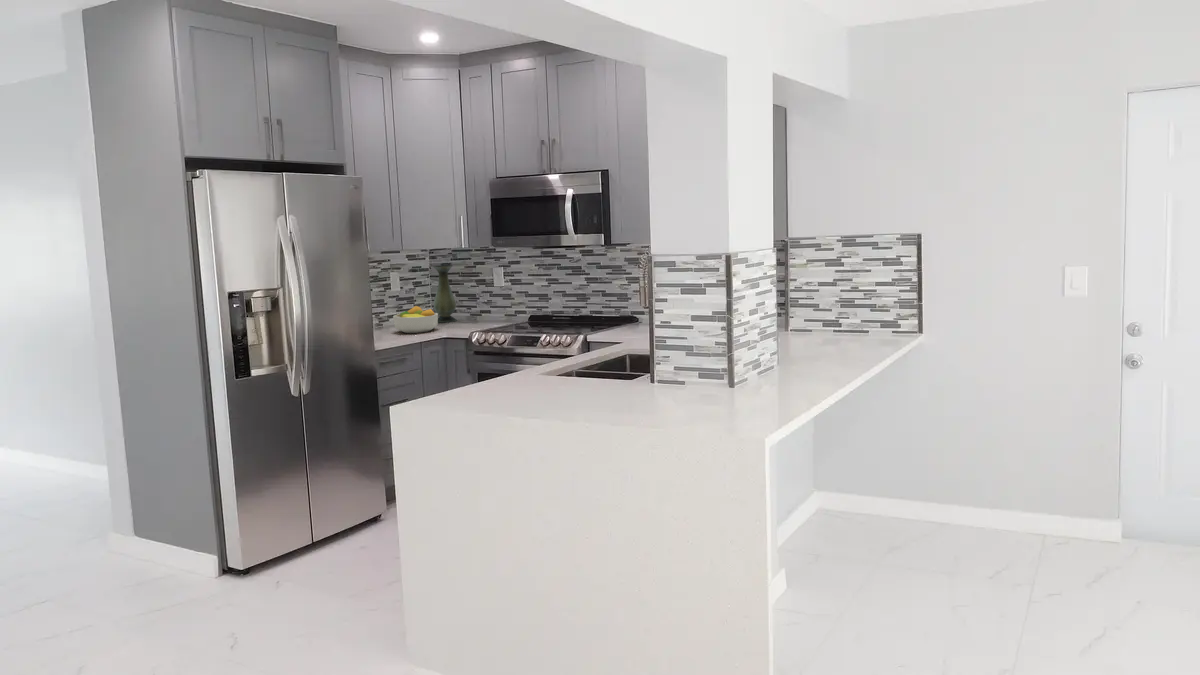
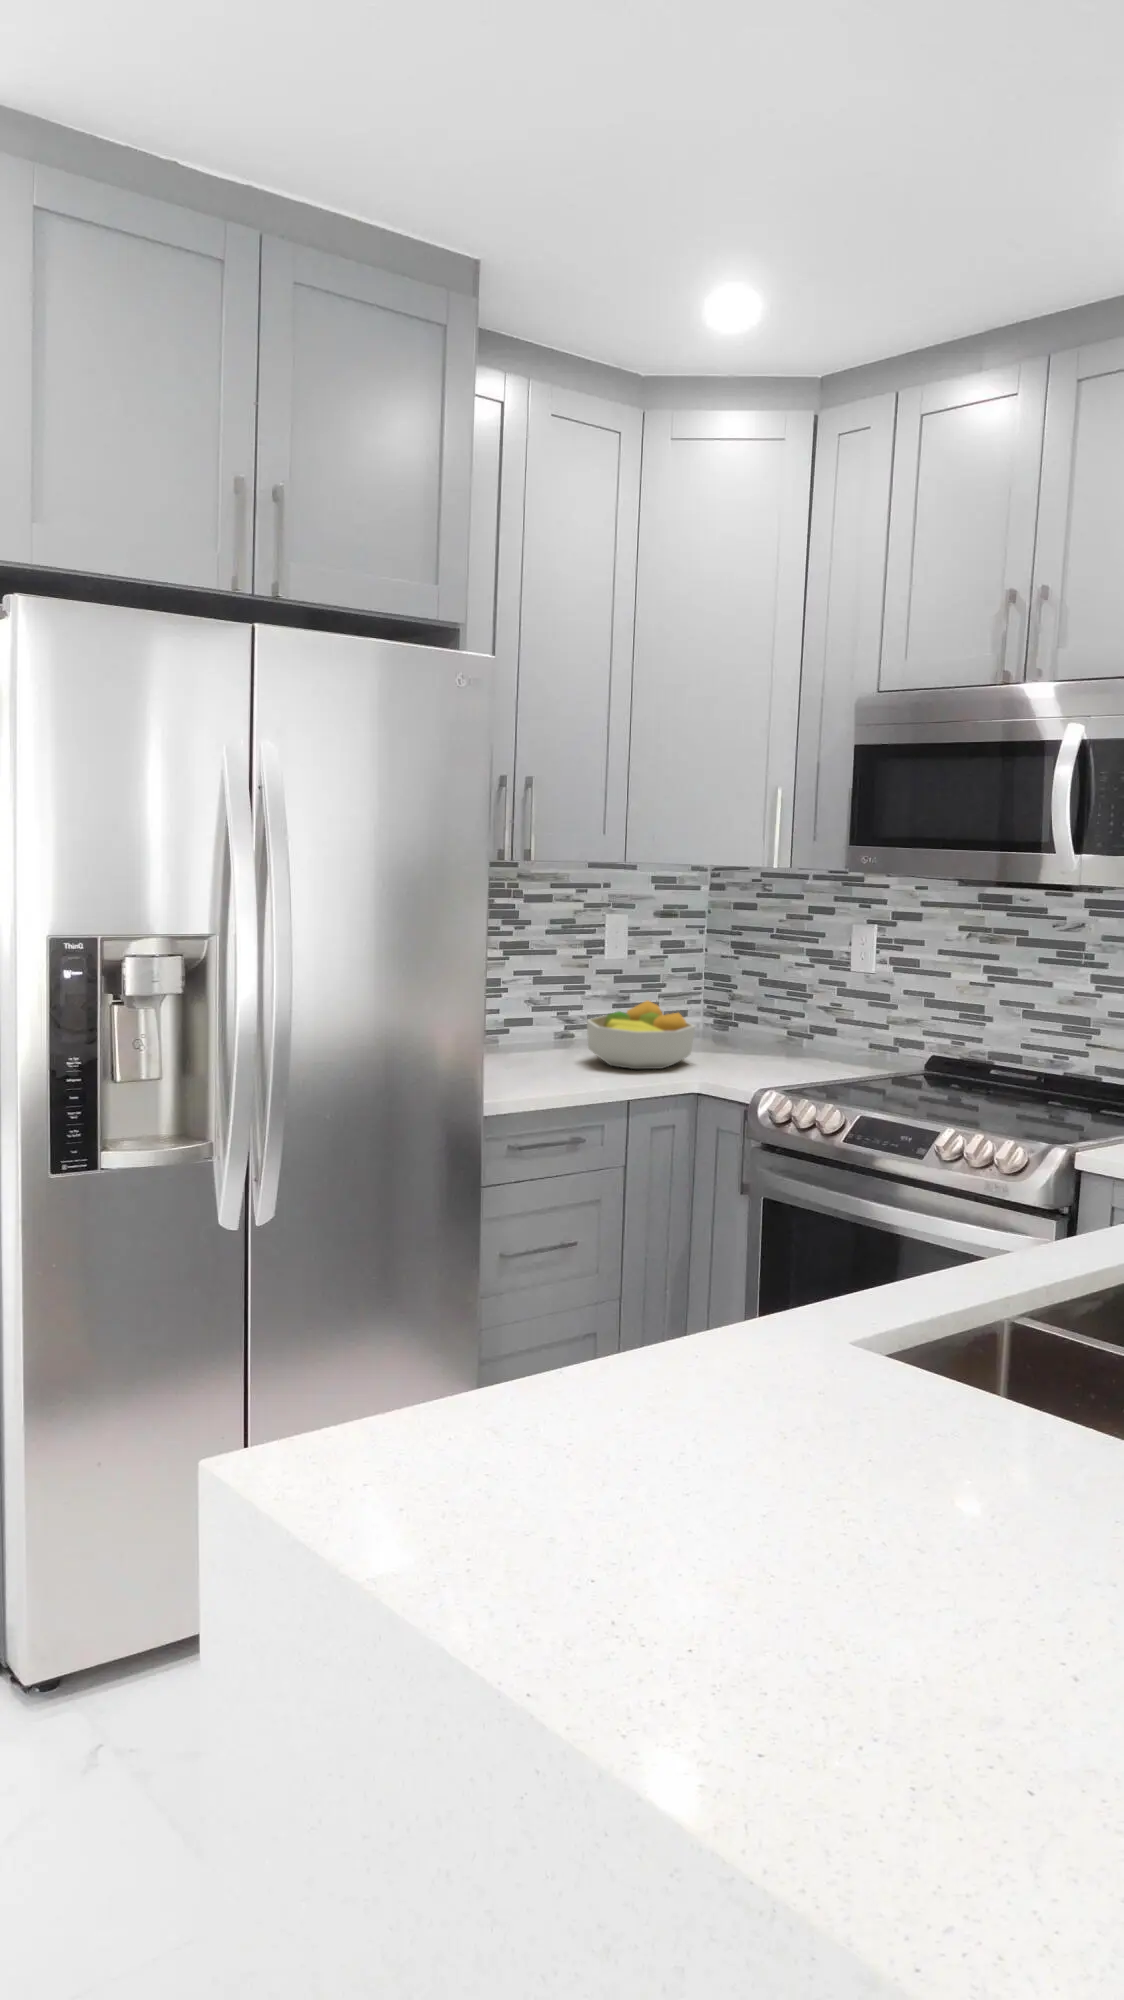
vase: present [433,265,457,322] -> none [698,907,756,1045]

